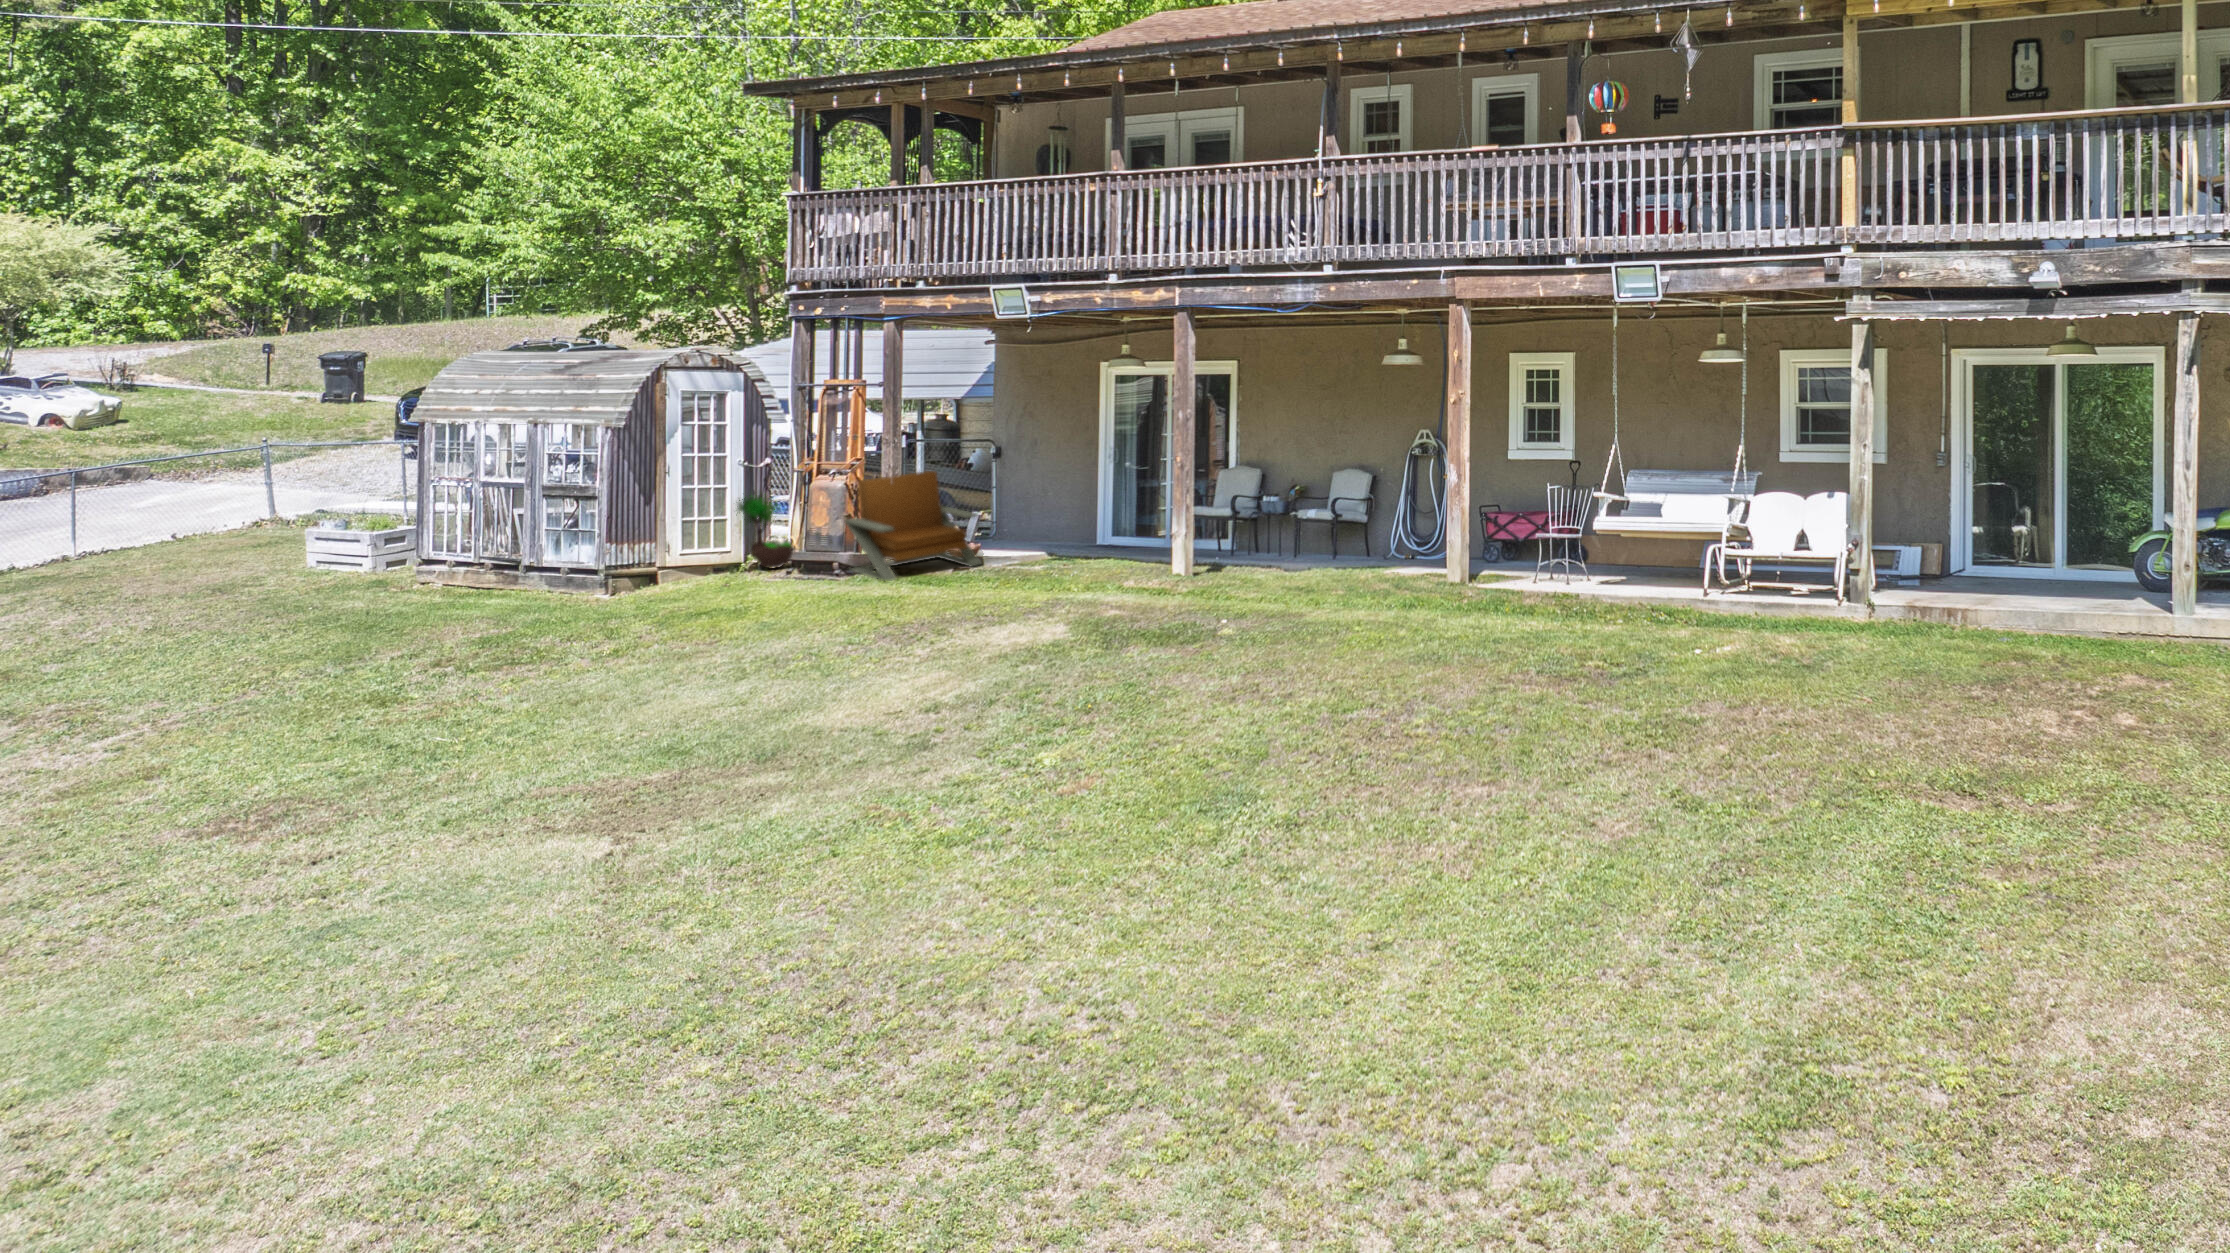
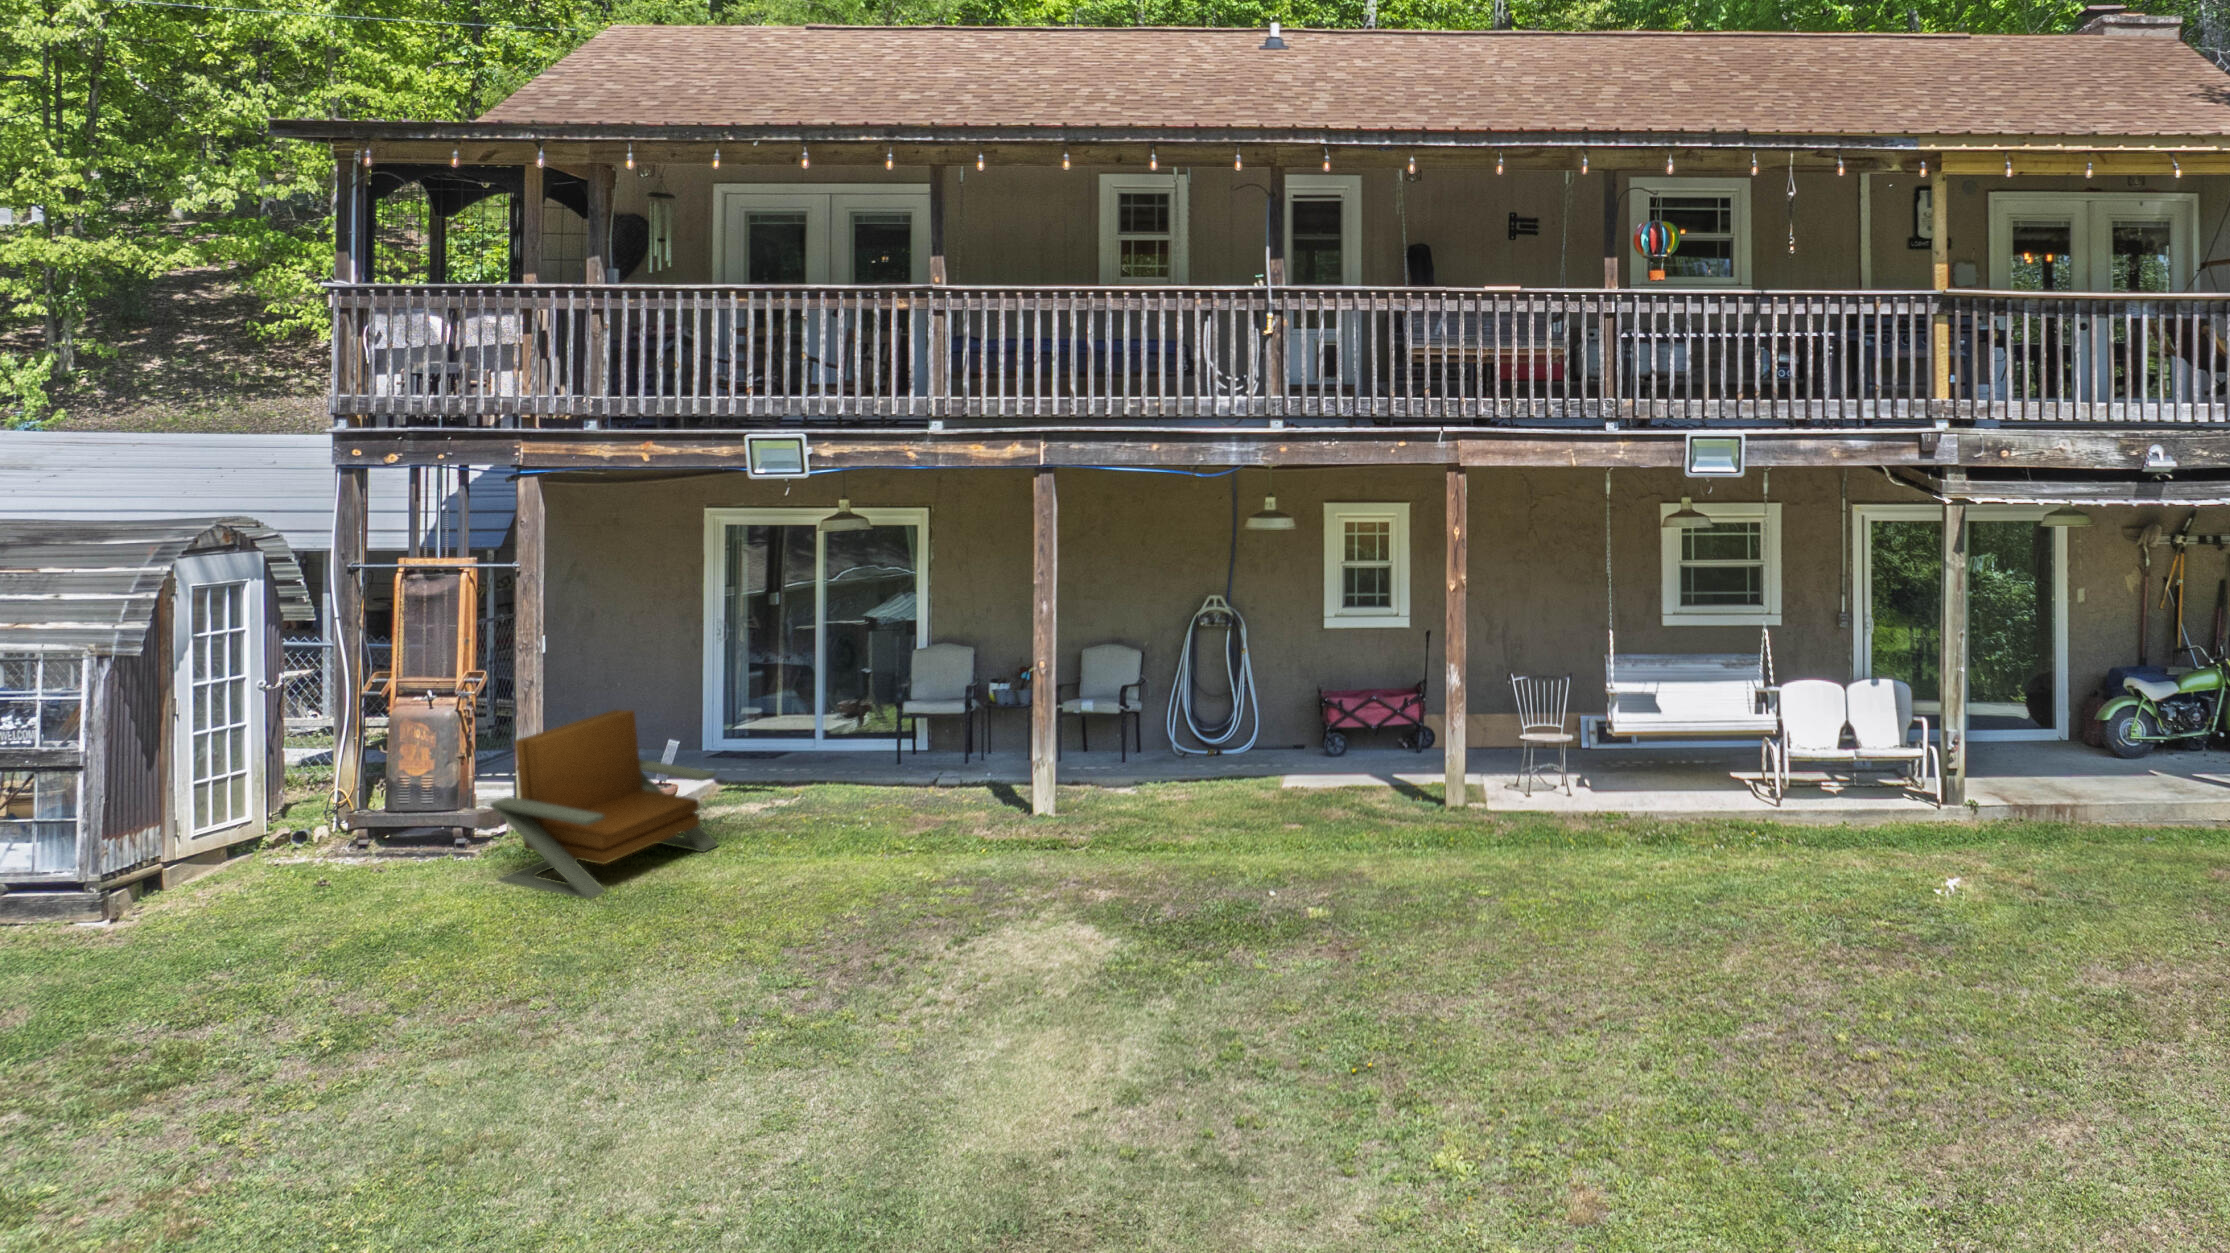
potted tree: present [736,494,793,568] -> none [270,761,381,891]

